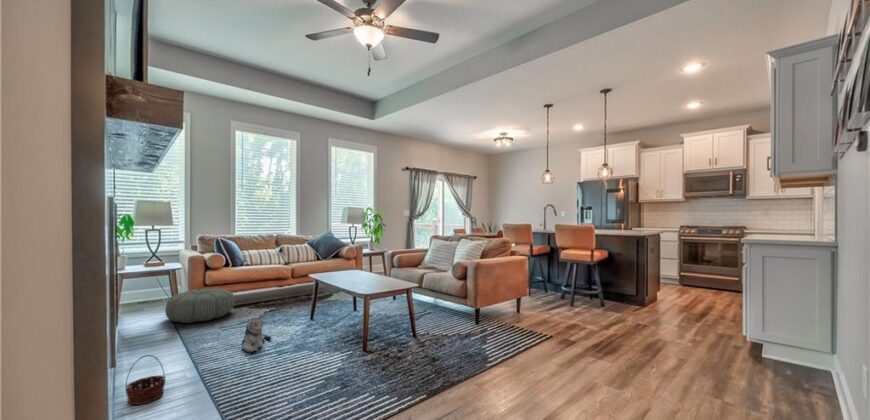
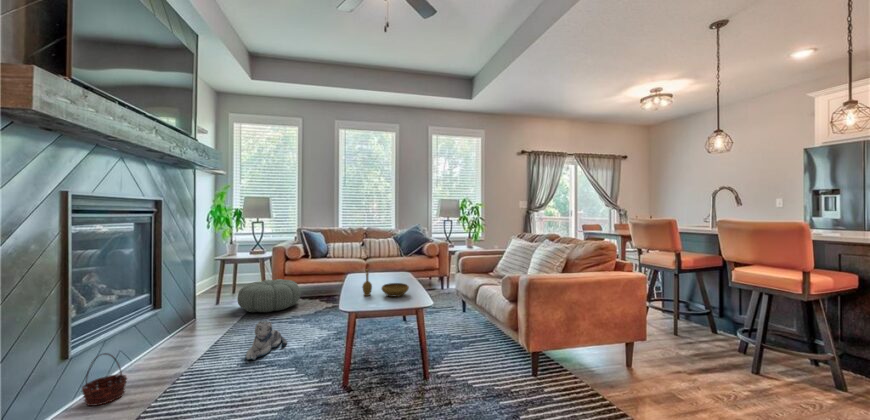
decorative bowl: none [353,264,388,285] -> present [362,269,409,297]

